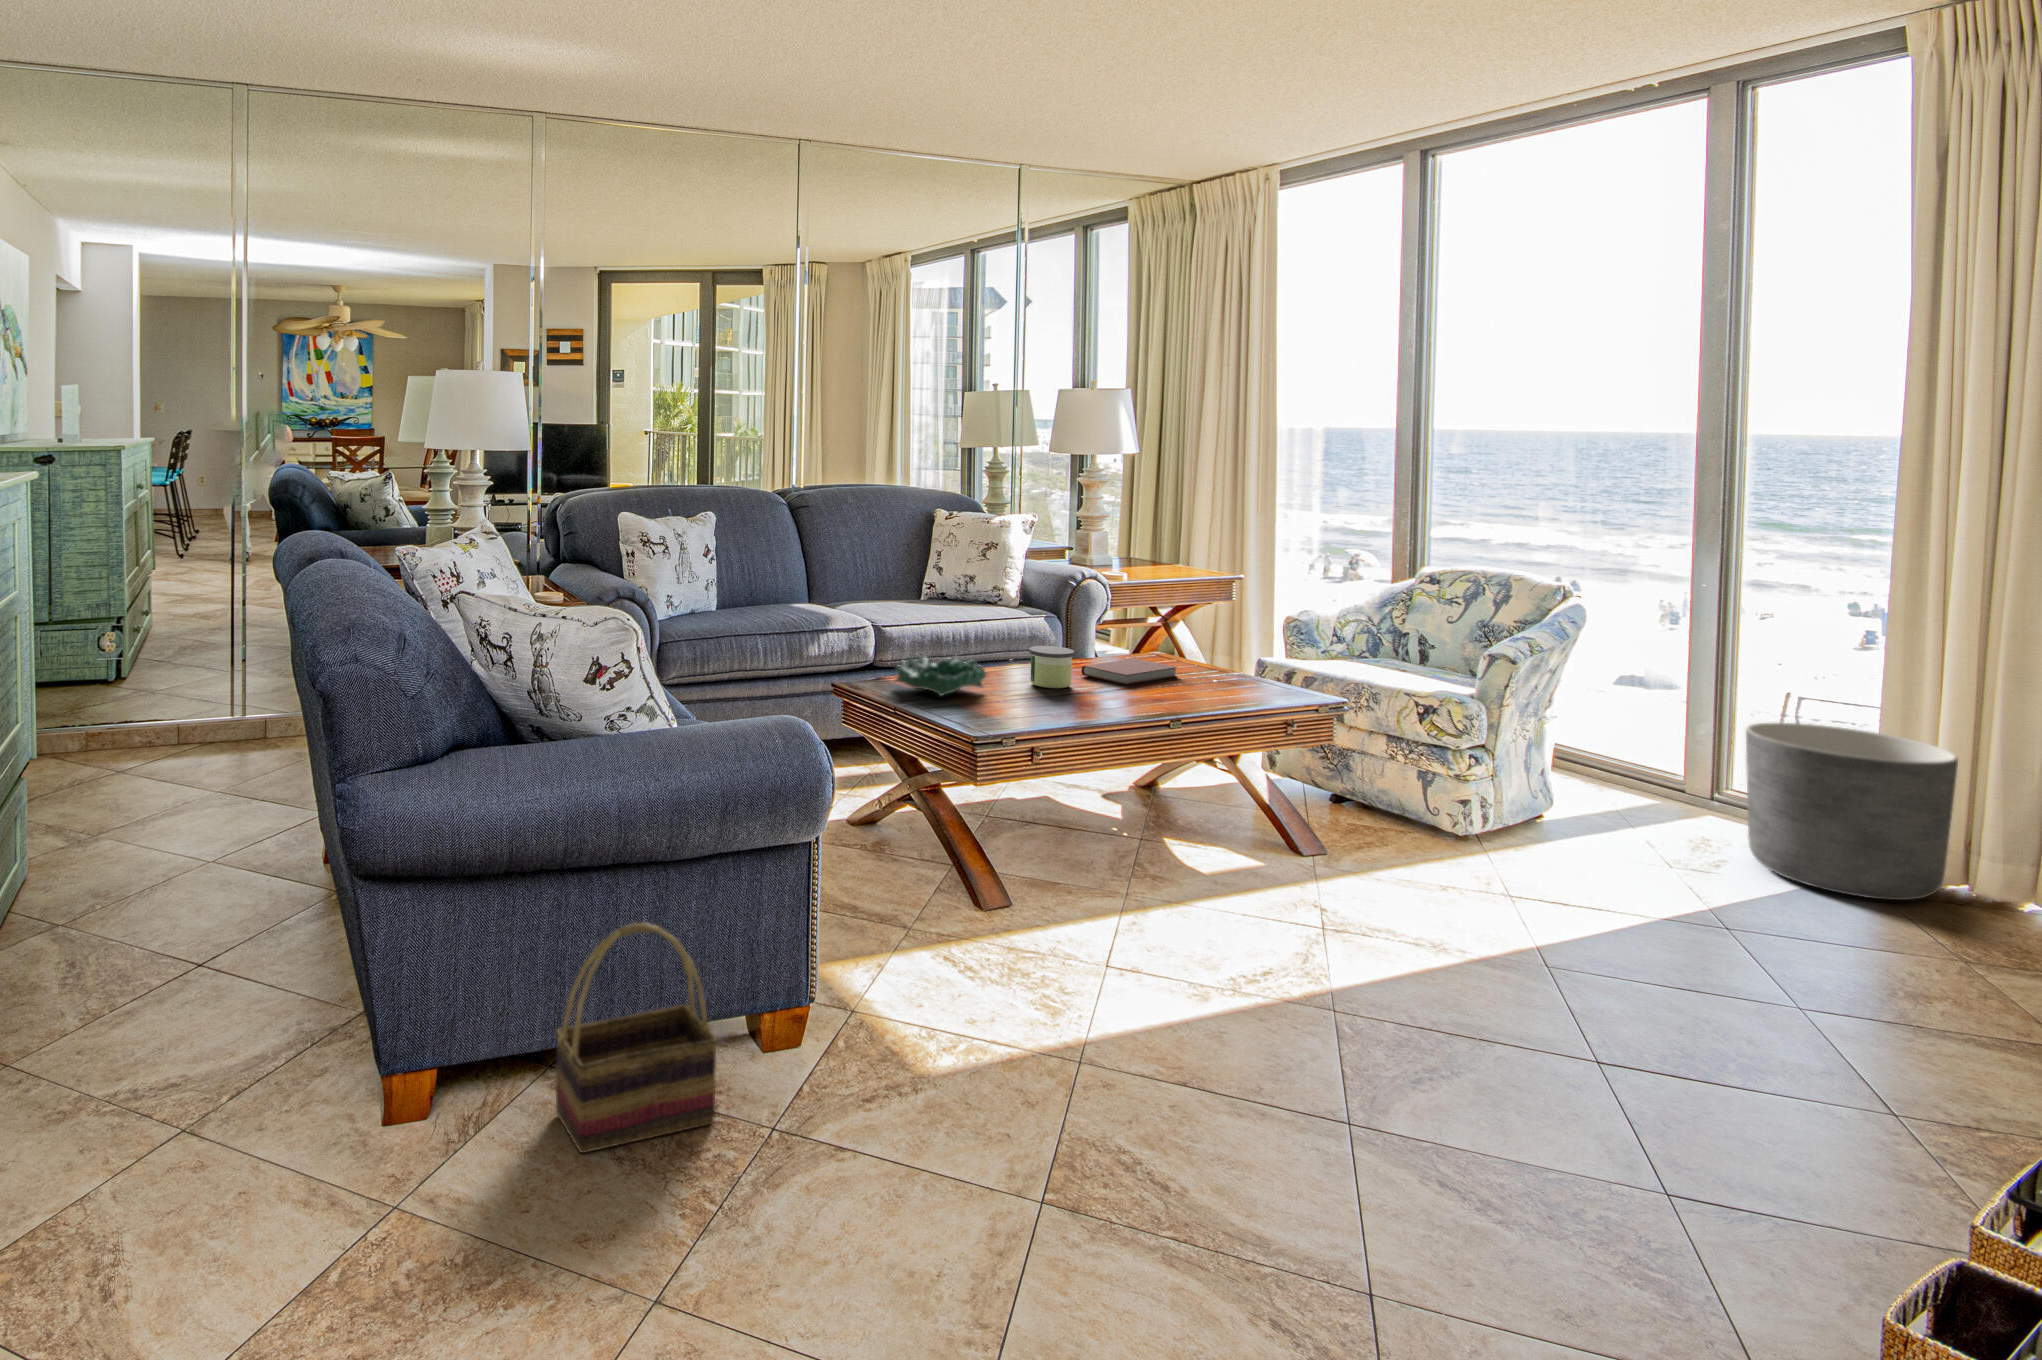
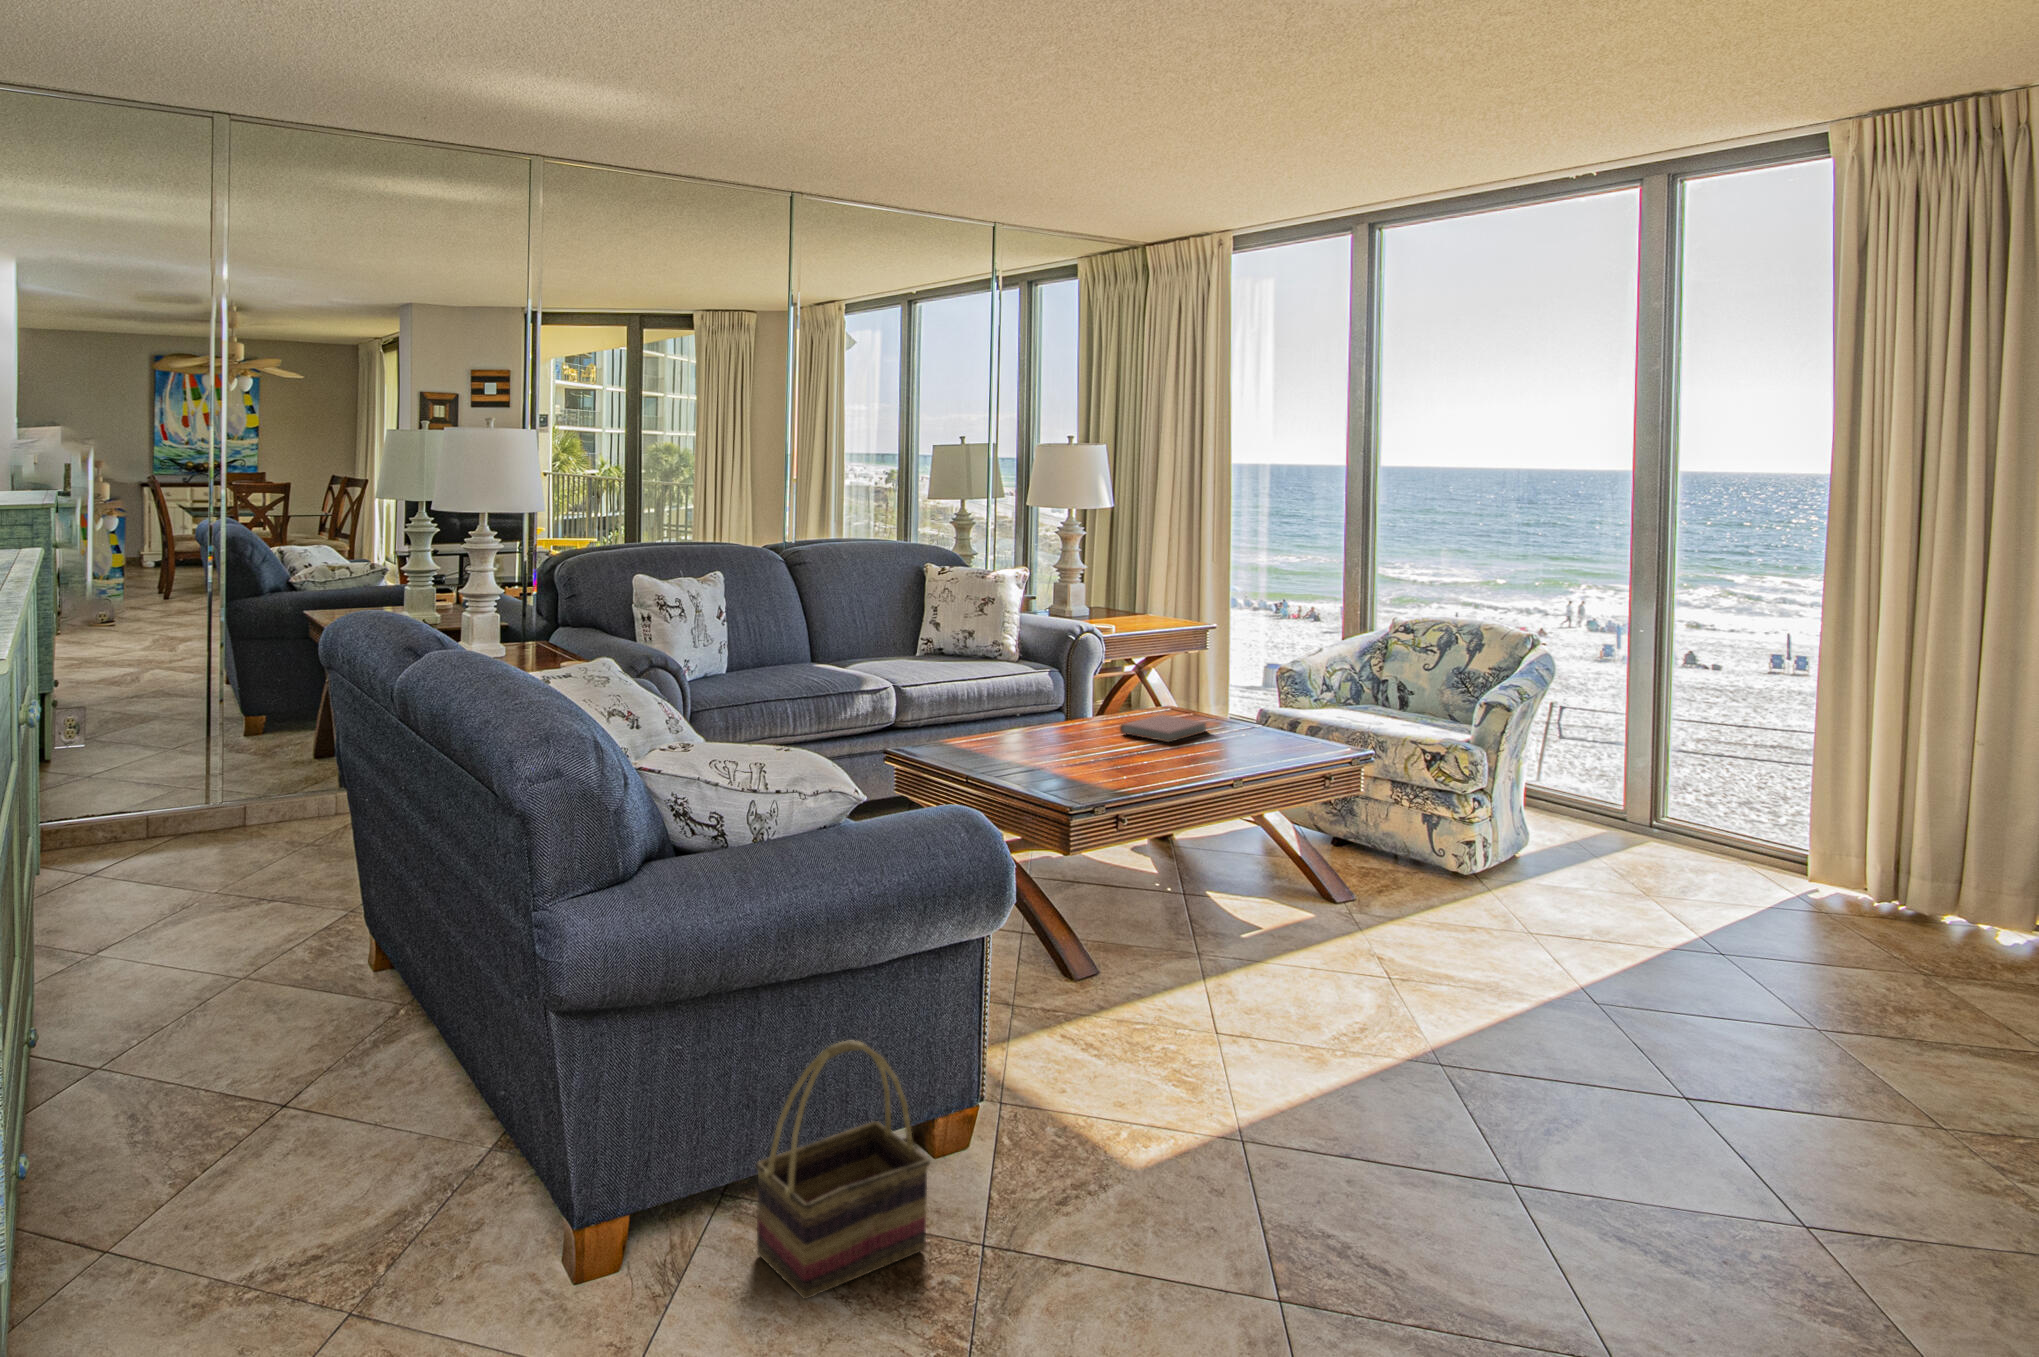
candle: present [1029,646,1074,688] -> none [1077,706,1122,749]
decorative bowl: present [895,657,986,696] -> none [950,719,1046,763]
planter: present [1746,723,1958,900] -> none [1707,757,1894,919]

